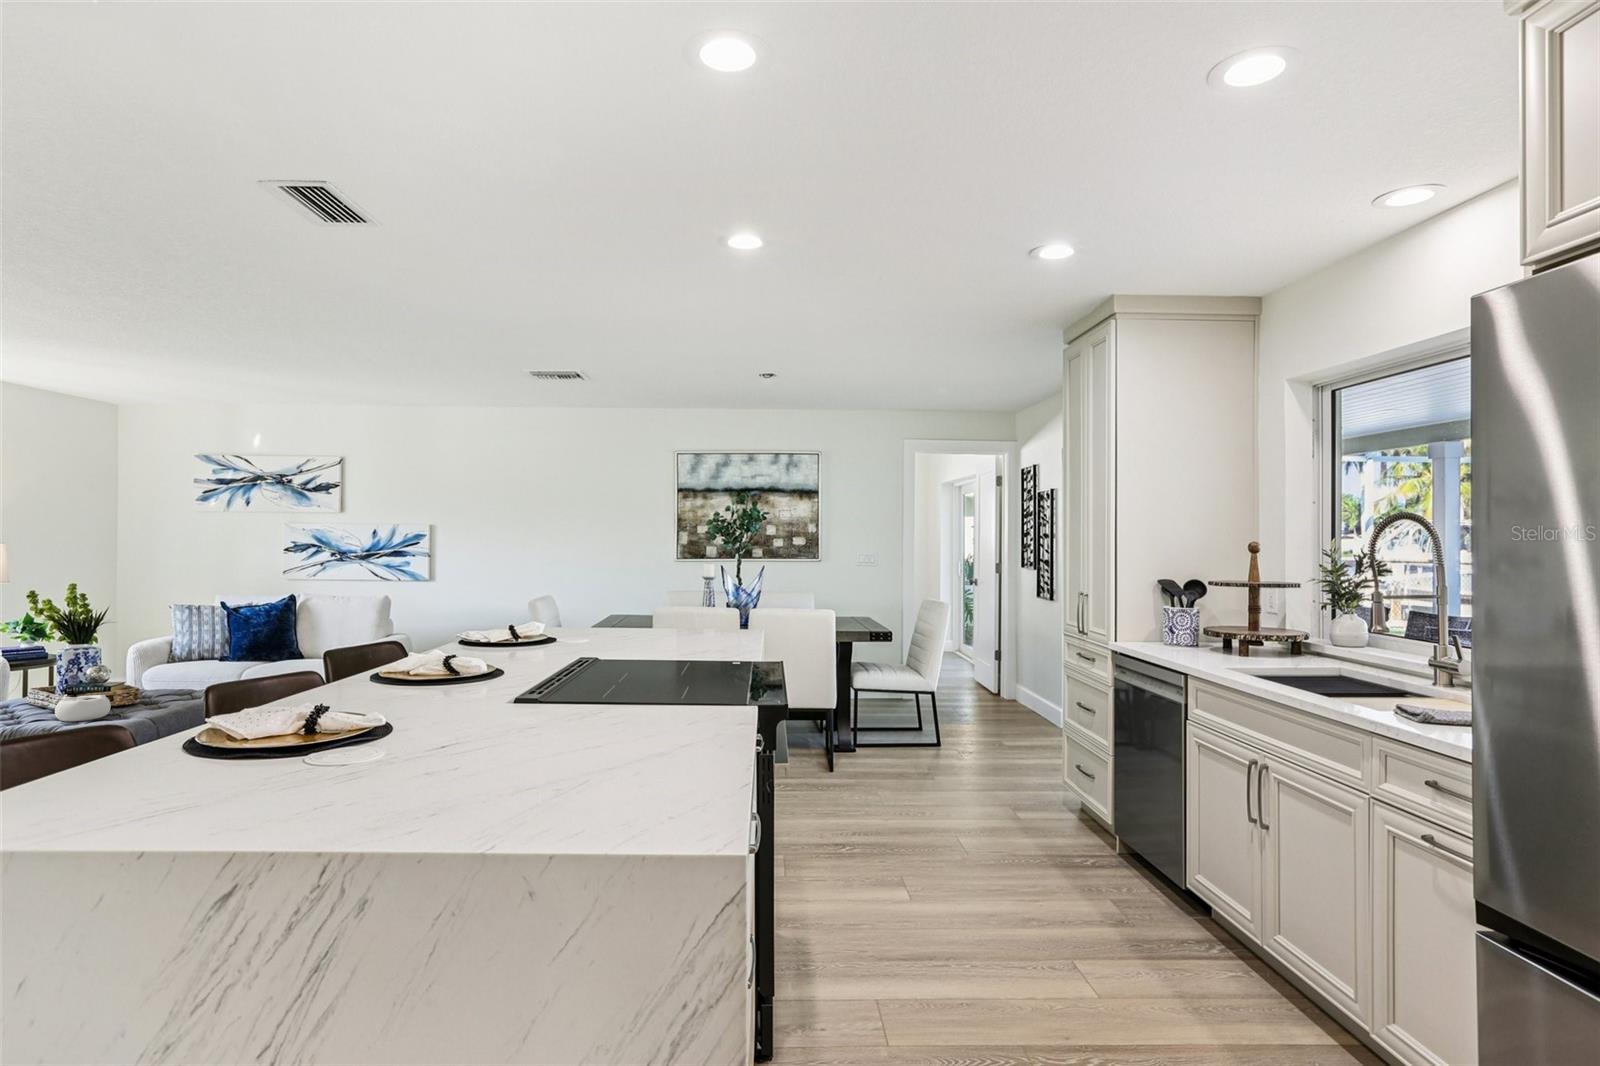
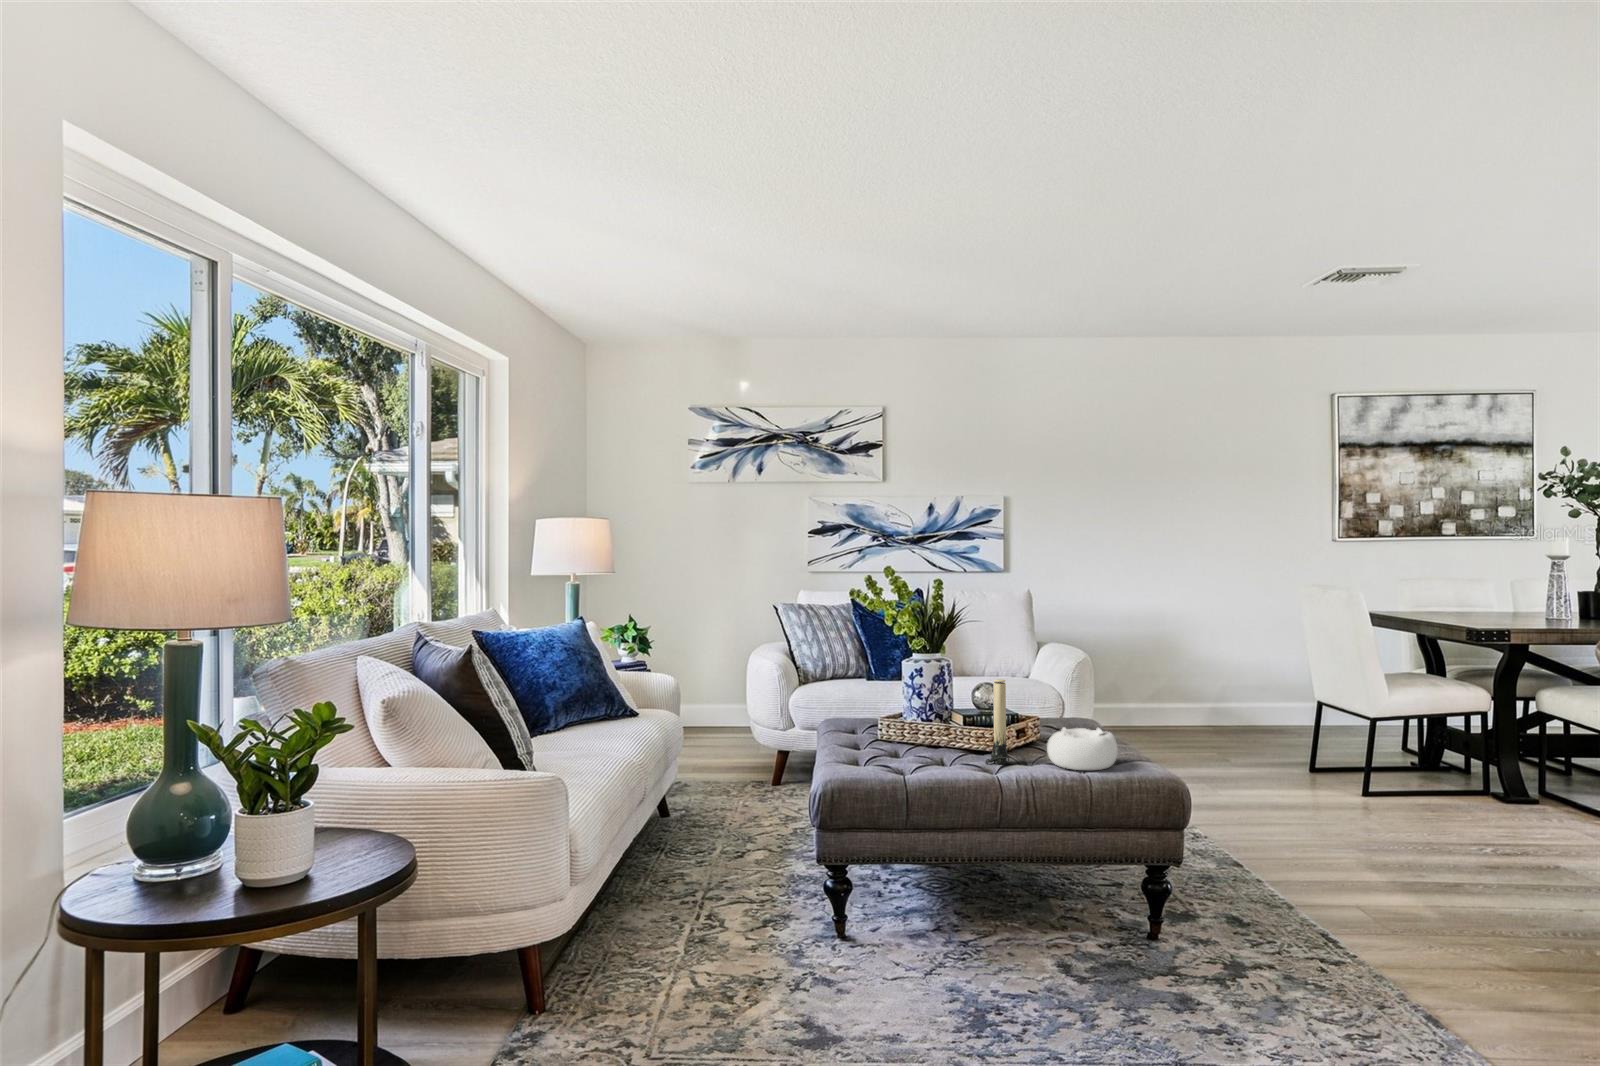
candle: none [28,664,47,718] -> present [985,679,1009,764]

